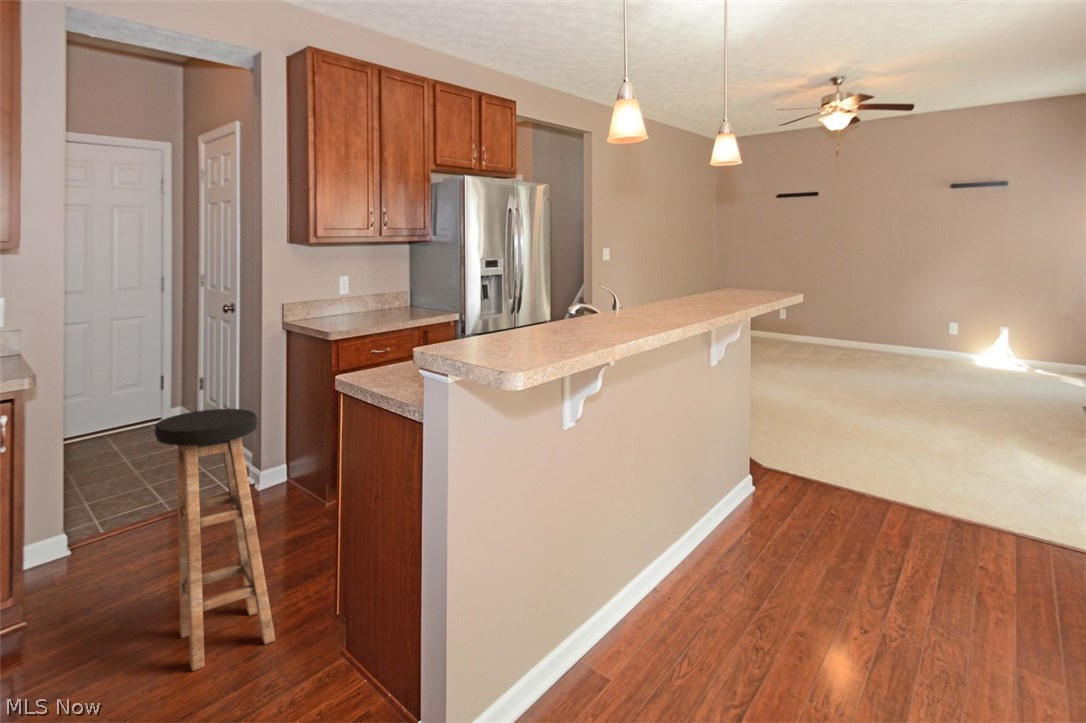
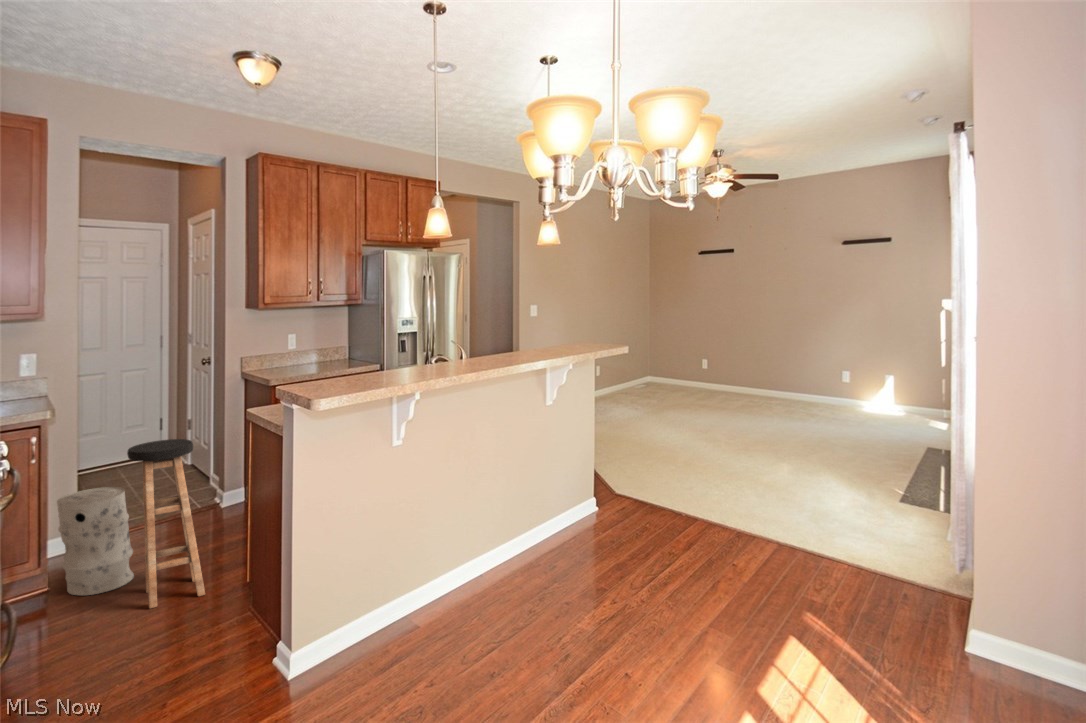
trash can: none [35,477,157,645] -> present [57,487,134,595]

